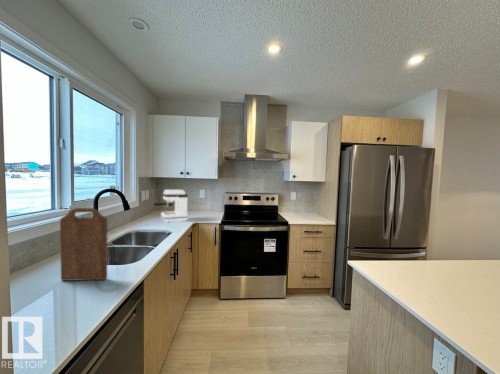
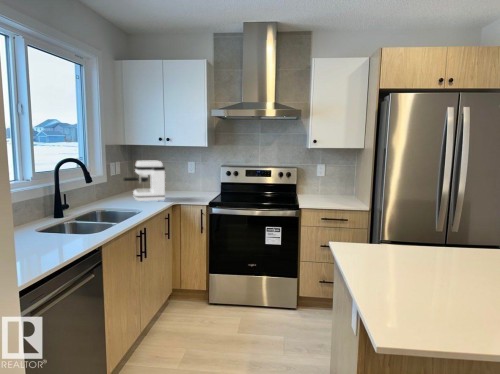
cutting board: present [60,208,107,281] -> none [27,176,69,244]

